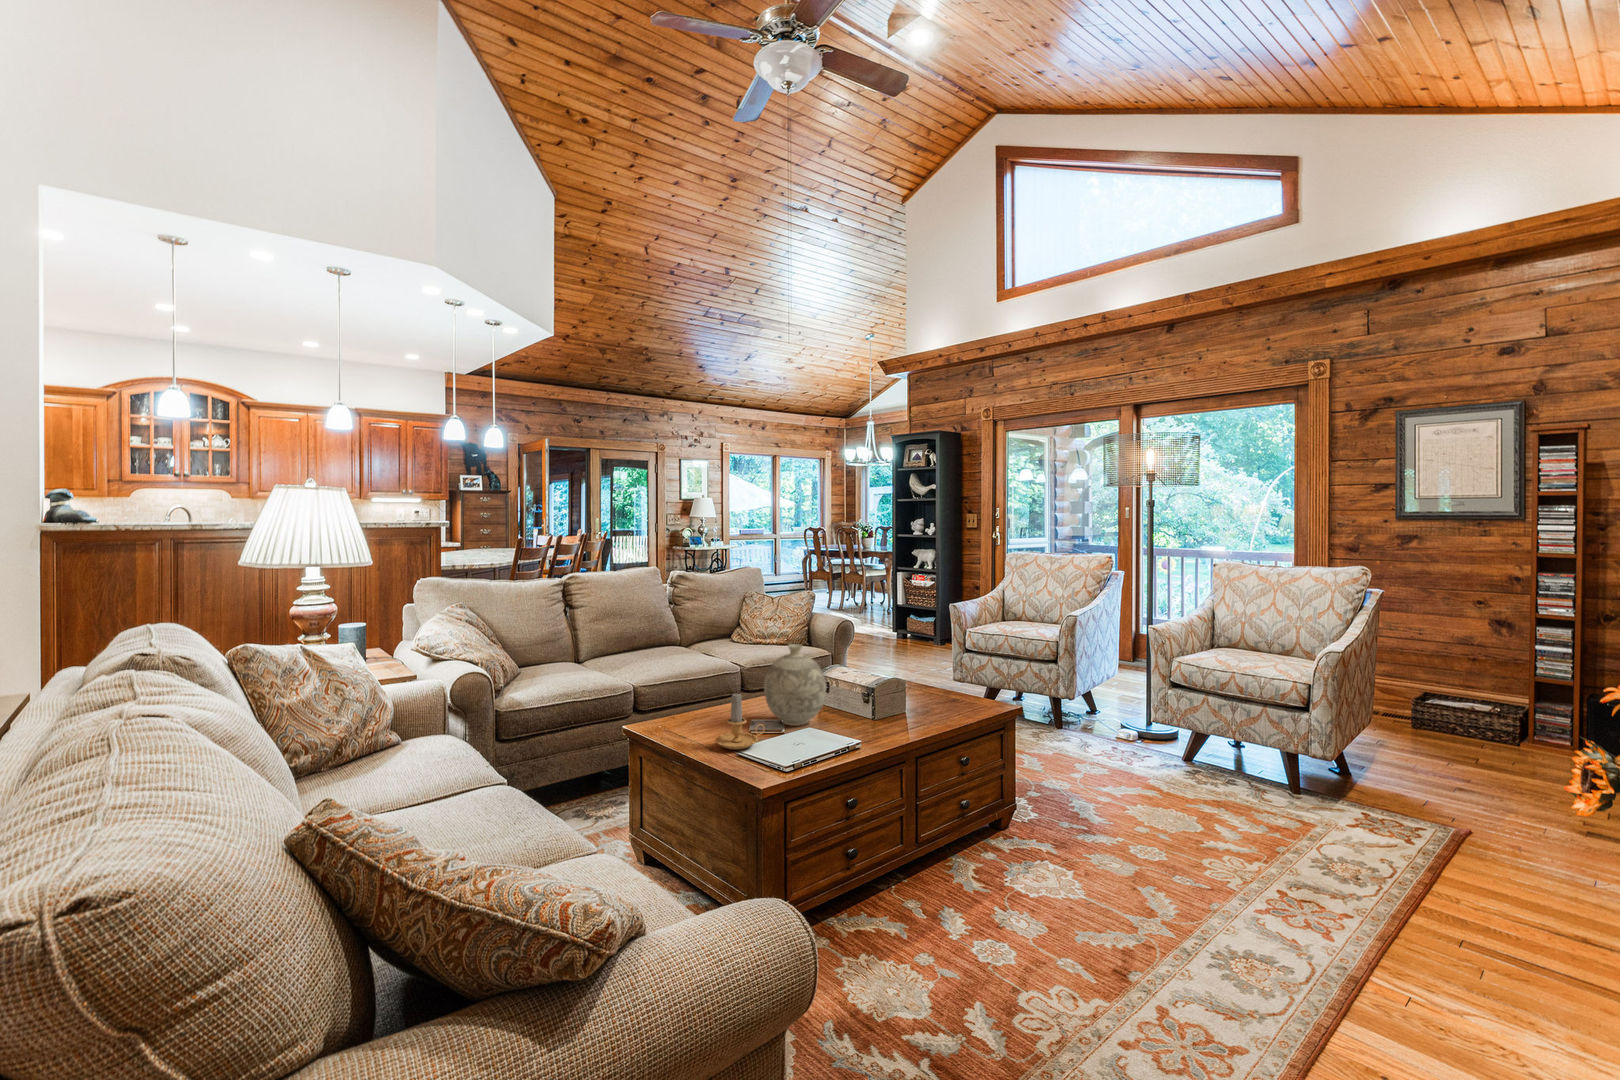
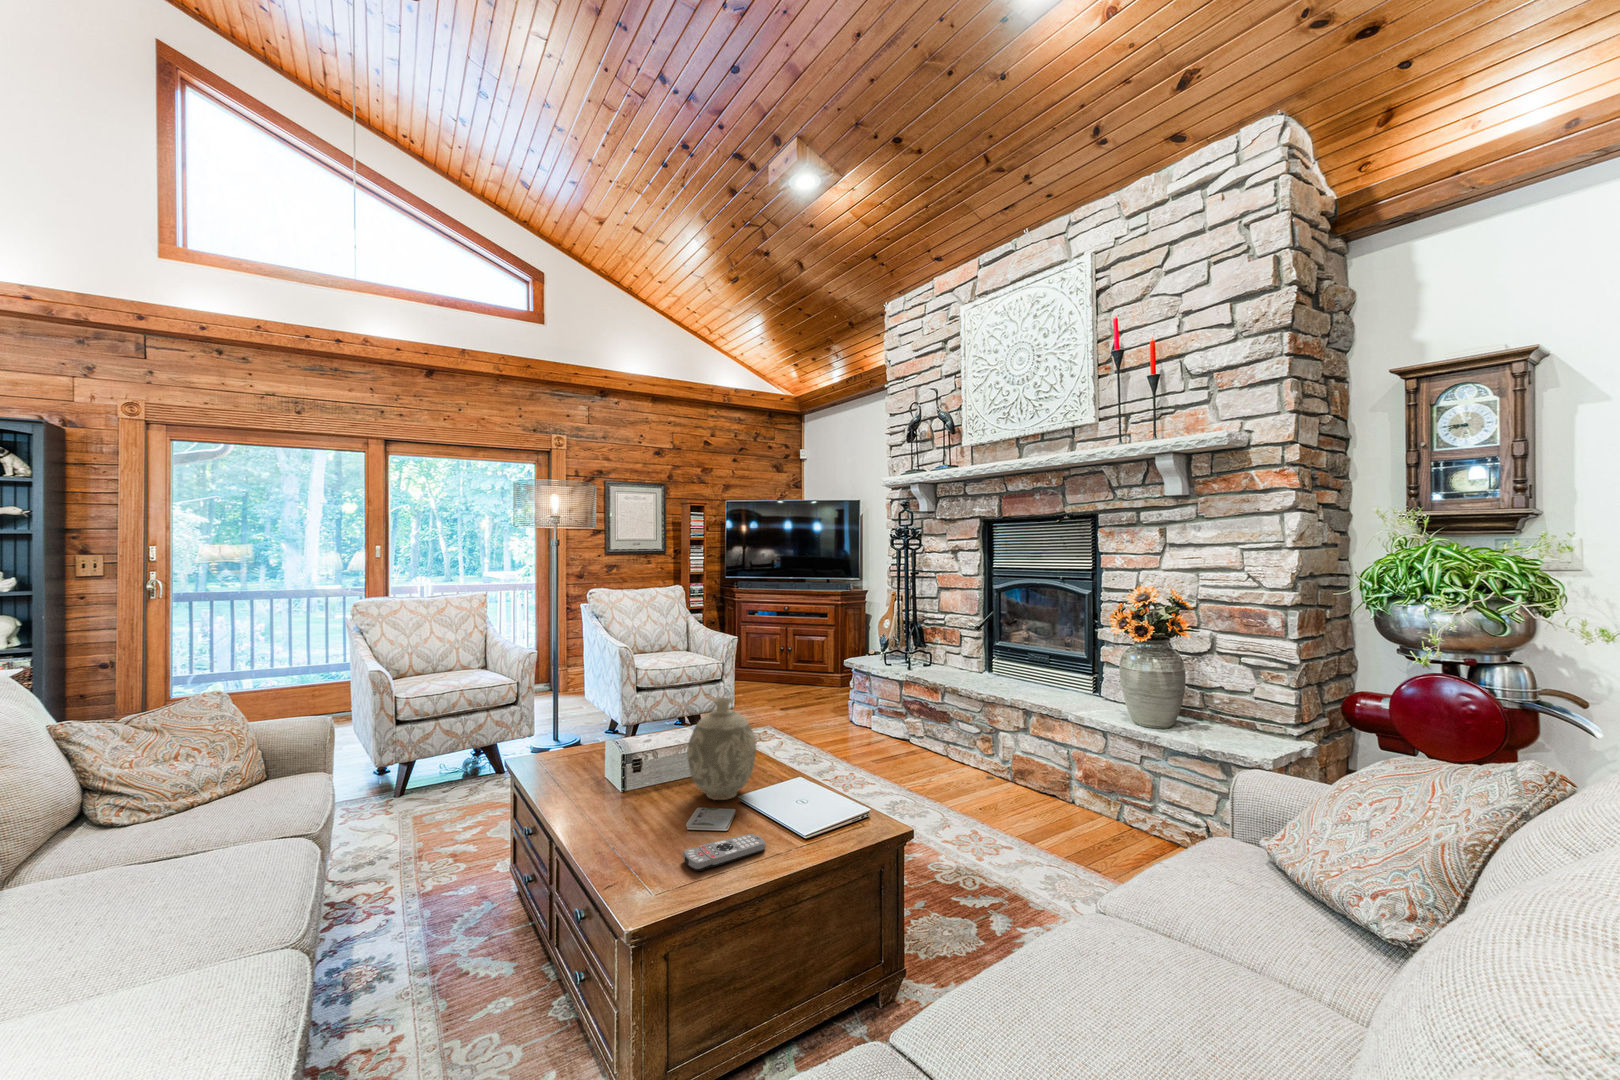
candle: present [715,693,764,750] -> none [785,753,837,827]
remote control: none [665,717,708,738] -> present [683,834,765,871]

